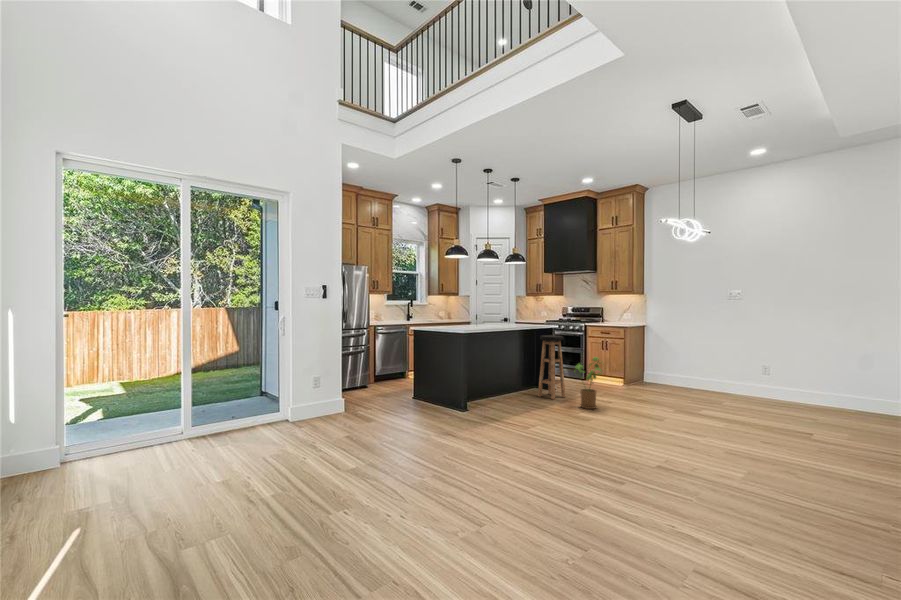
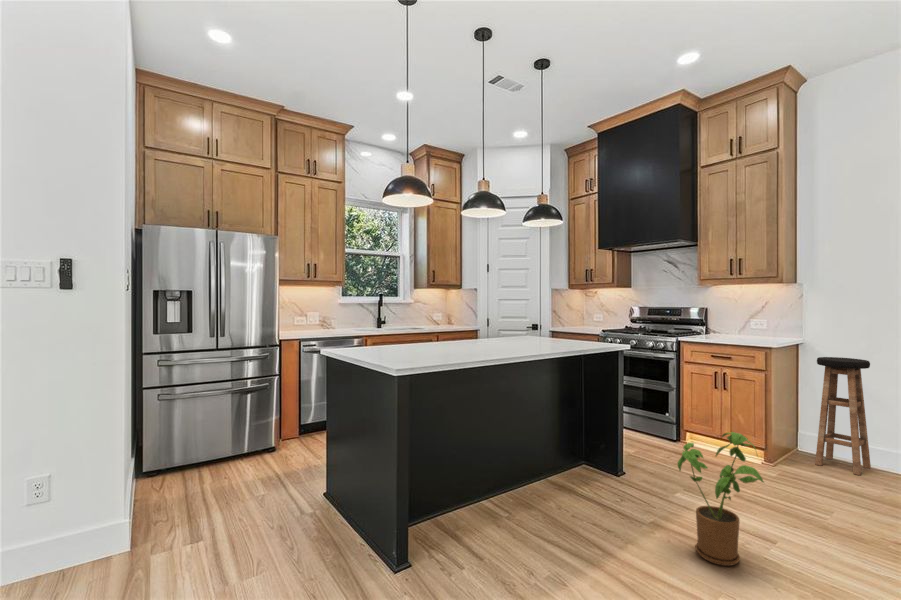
bar stool: present [538,335,565,400] -> present [815,357,871,475]

